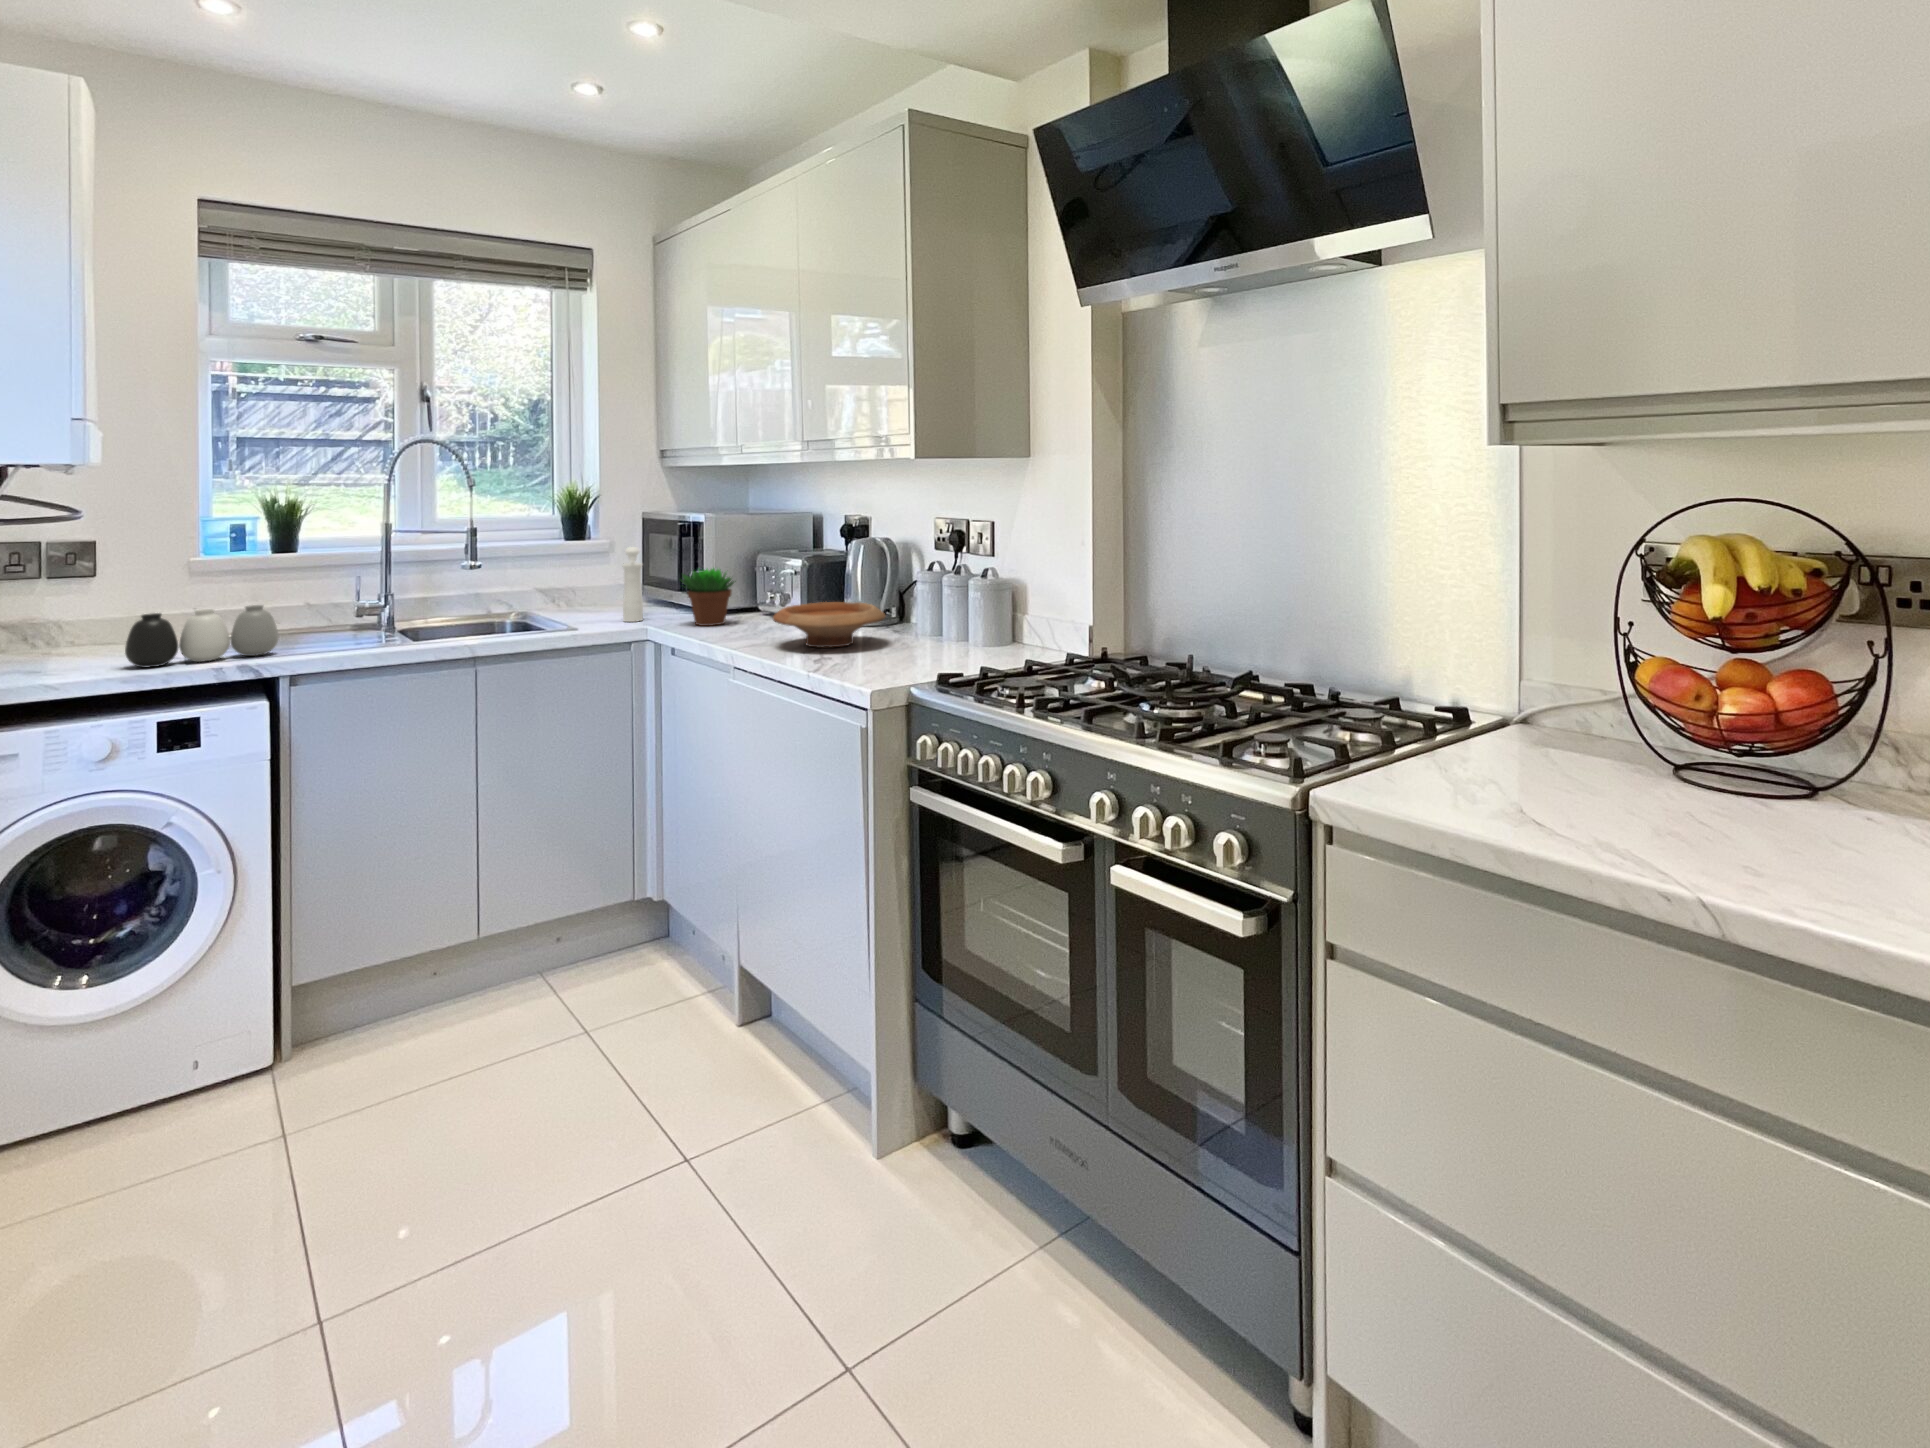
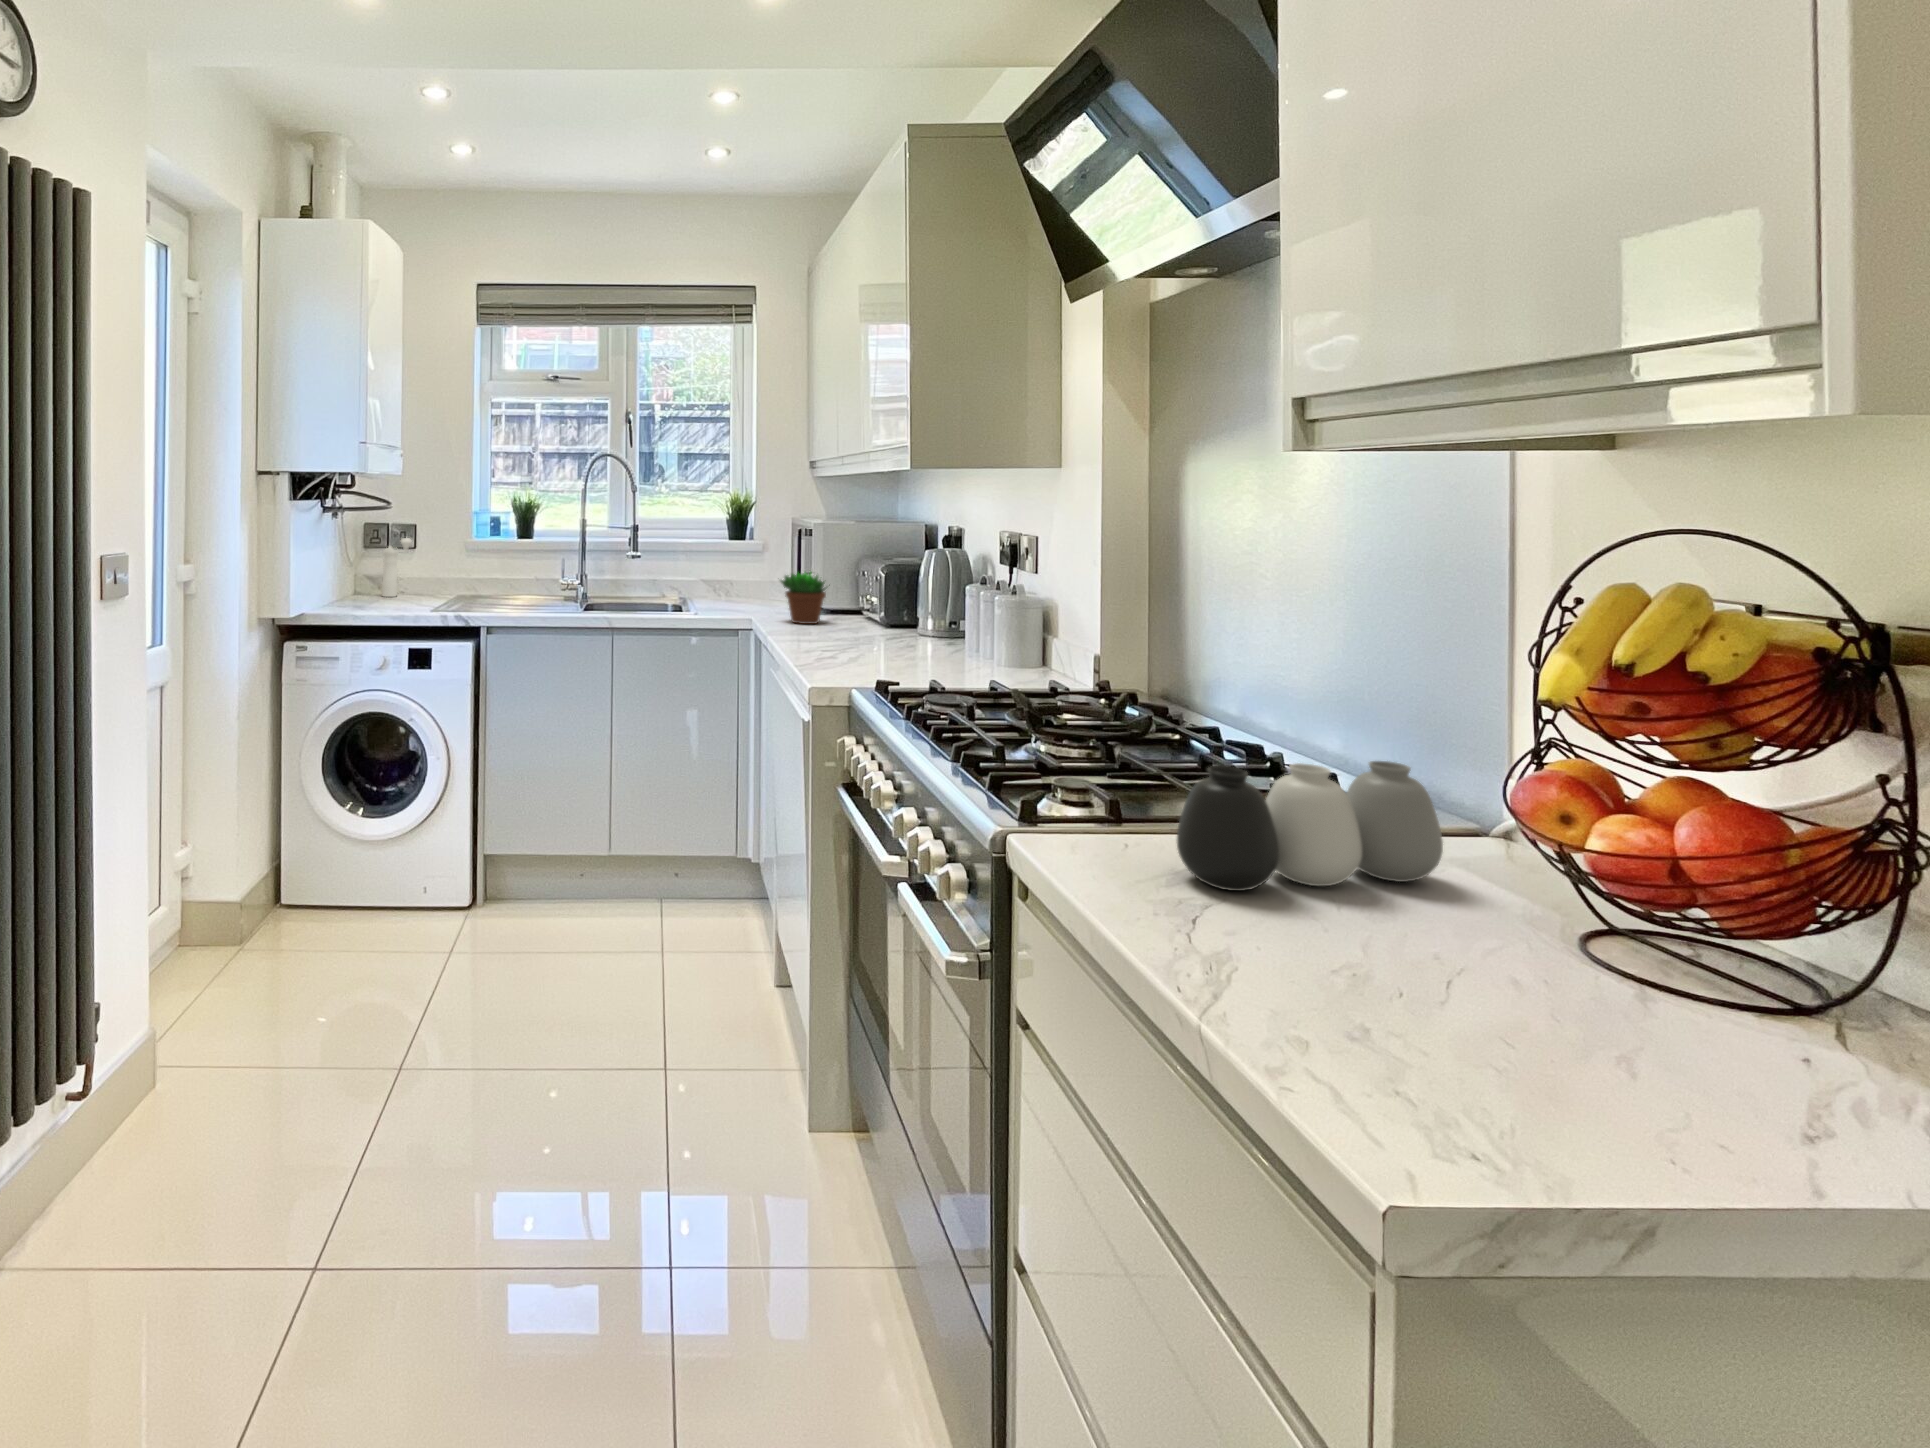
pepper mill: present [623,547,643,622] -> present [382,538,411,597]
wooden bowl: present [773,602,885,647] -> none [817,609,925,650]
vase: present [125,605,279,667] -> present [1177,761,1443,891]

